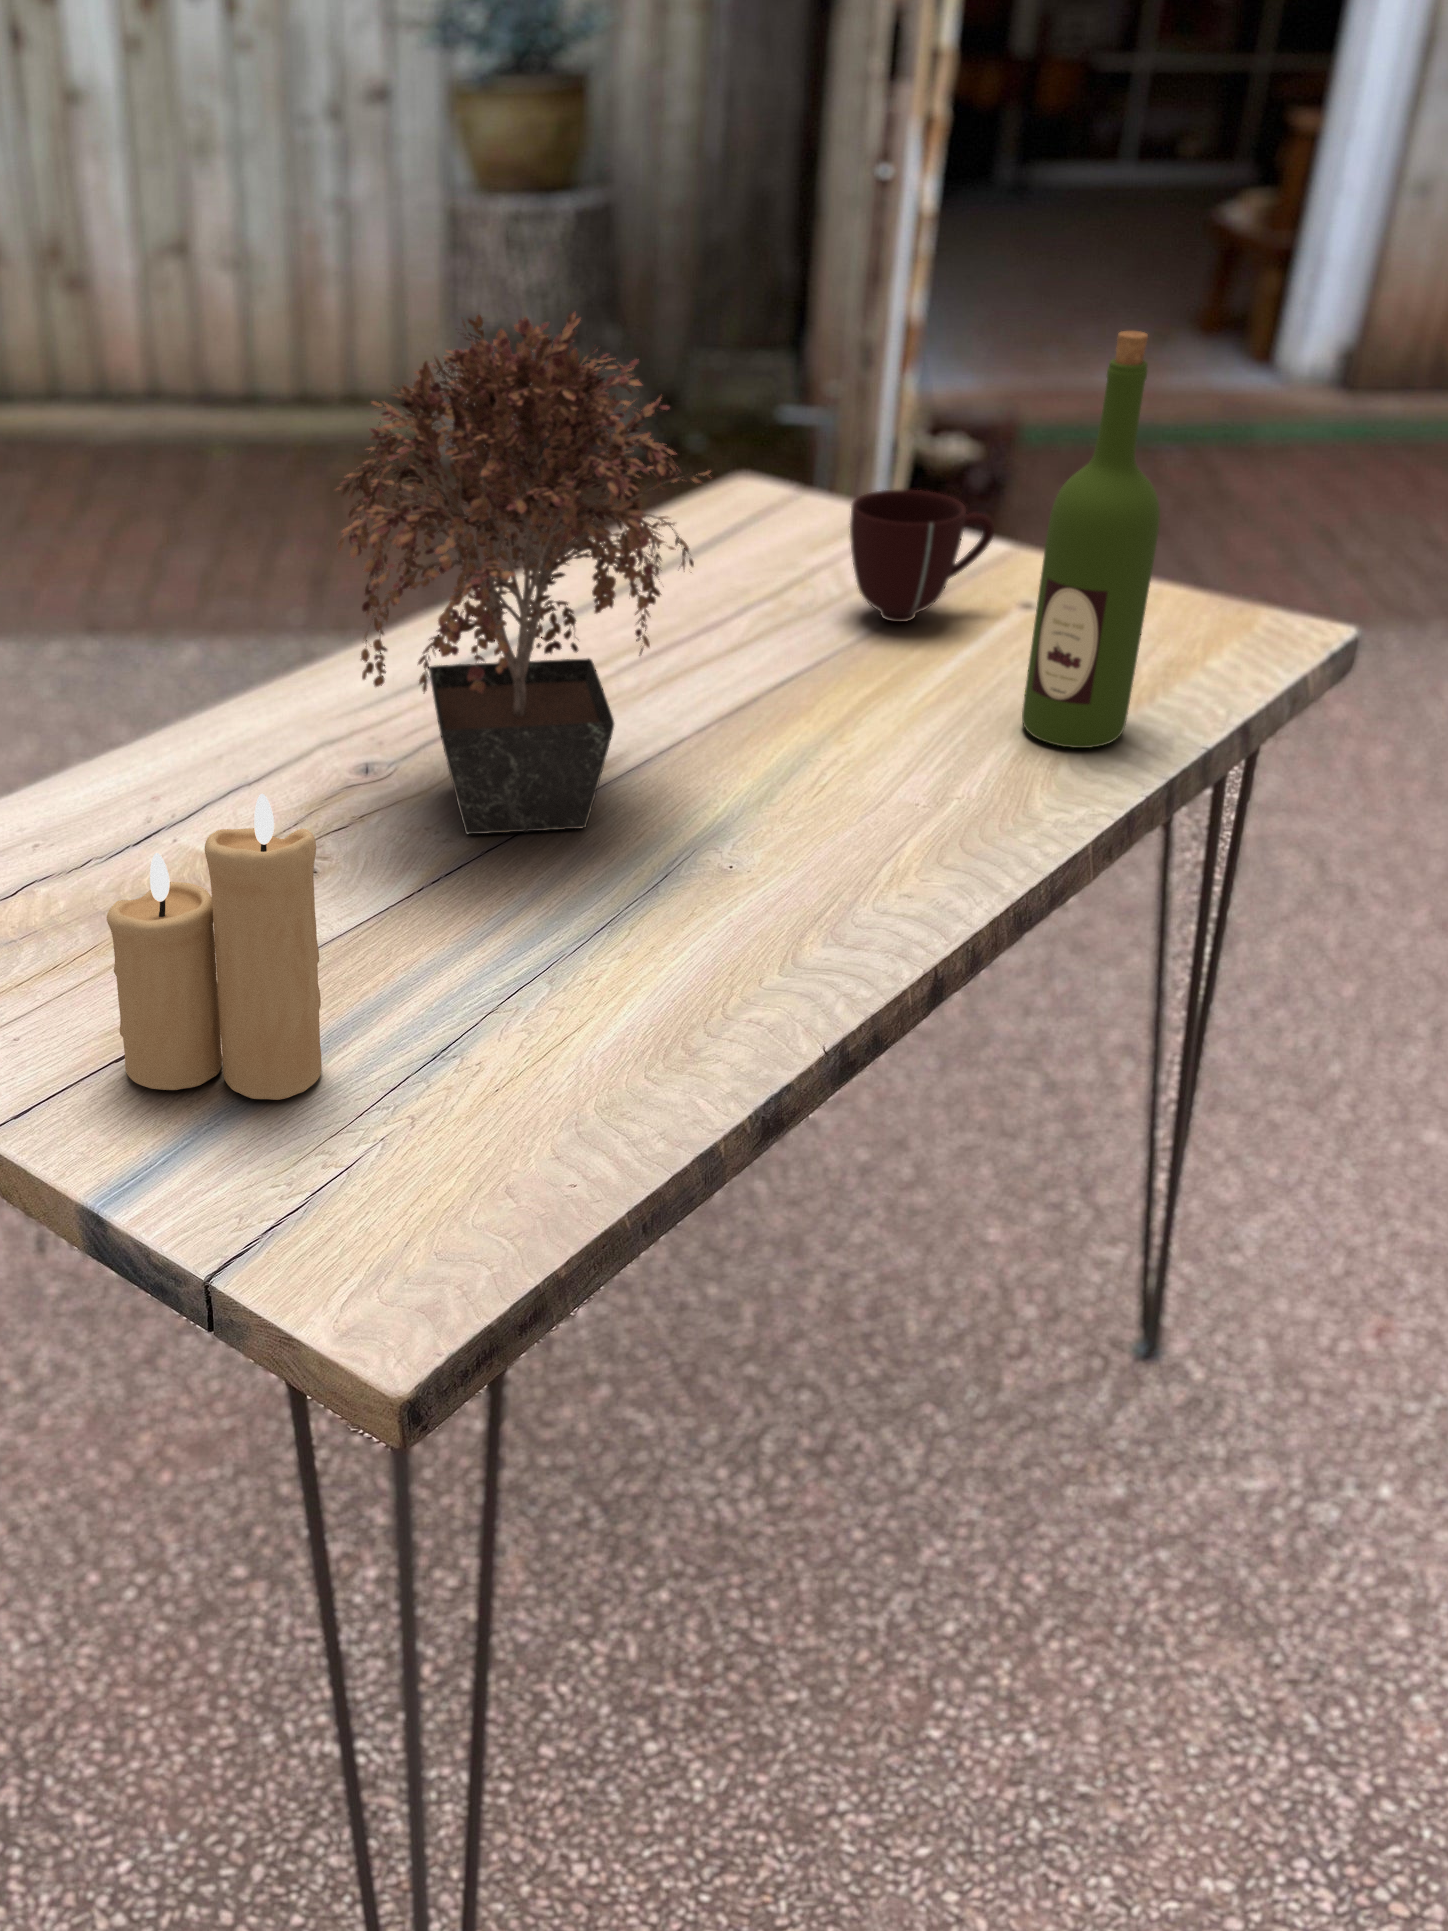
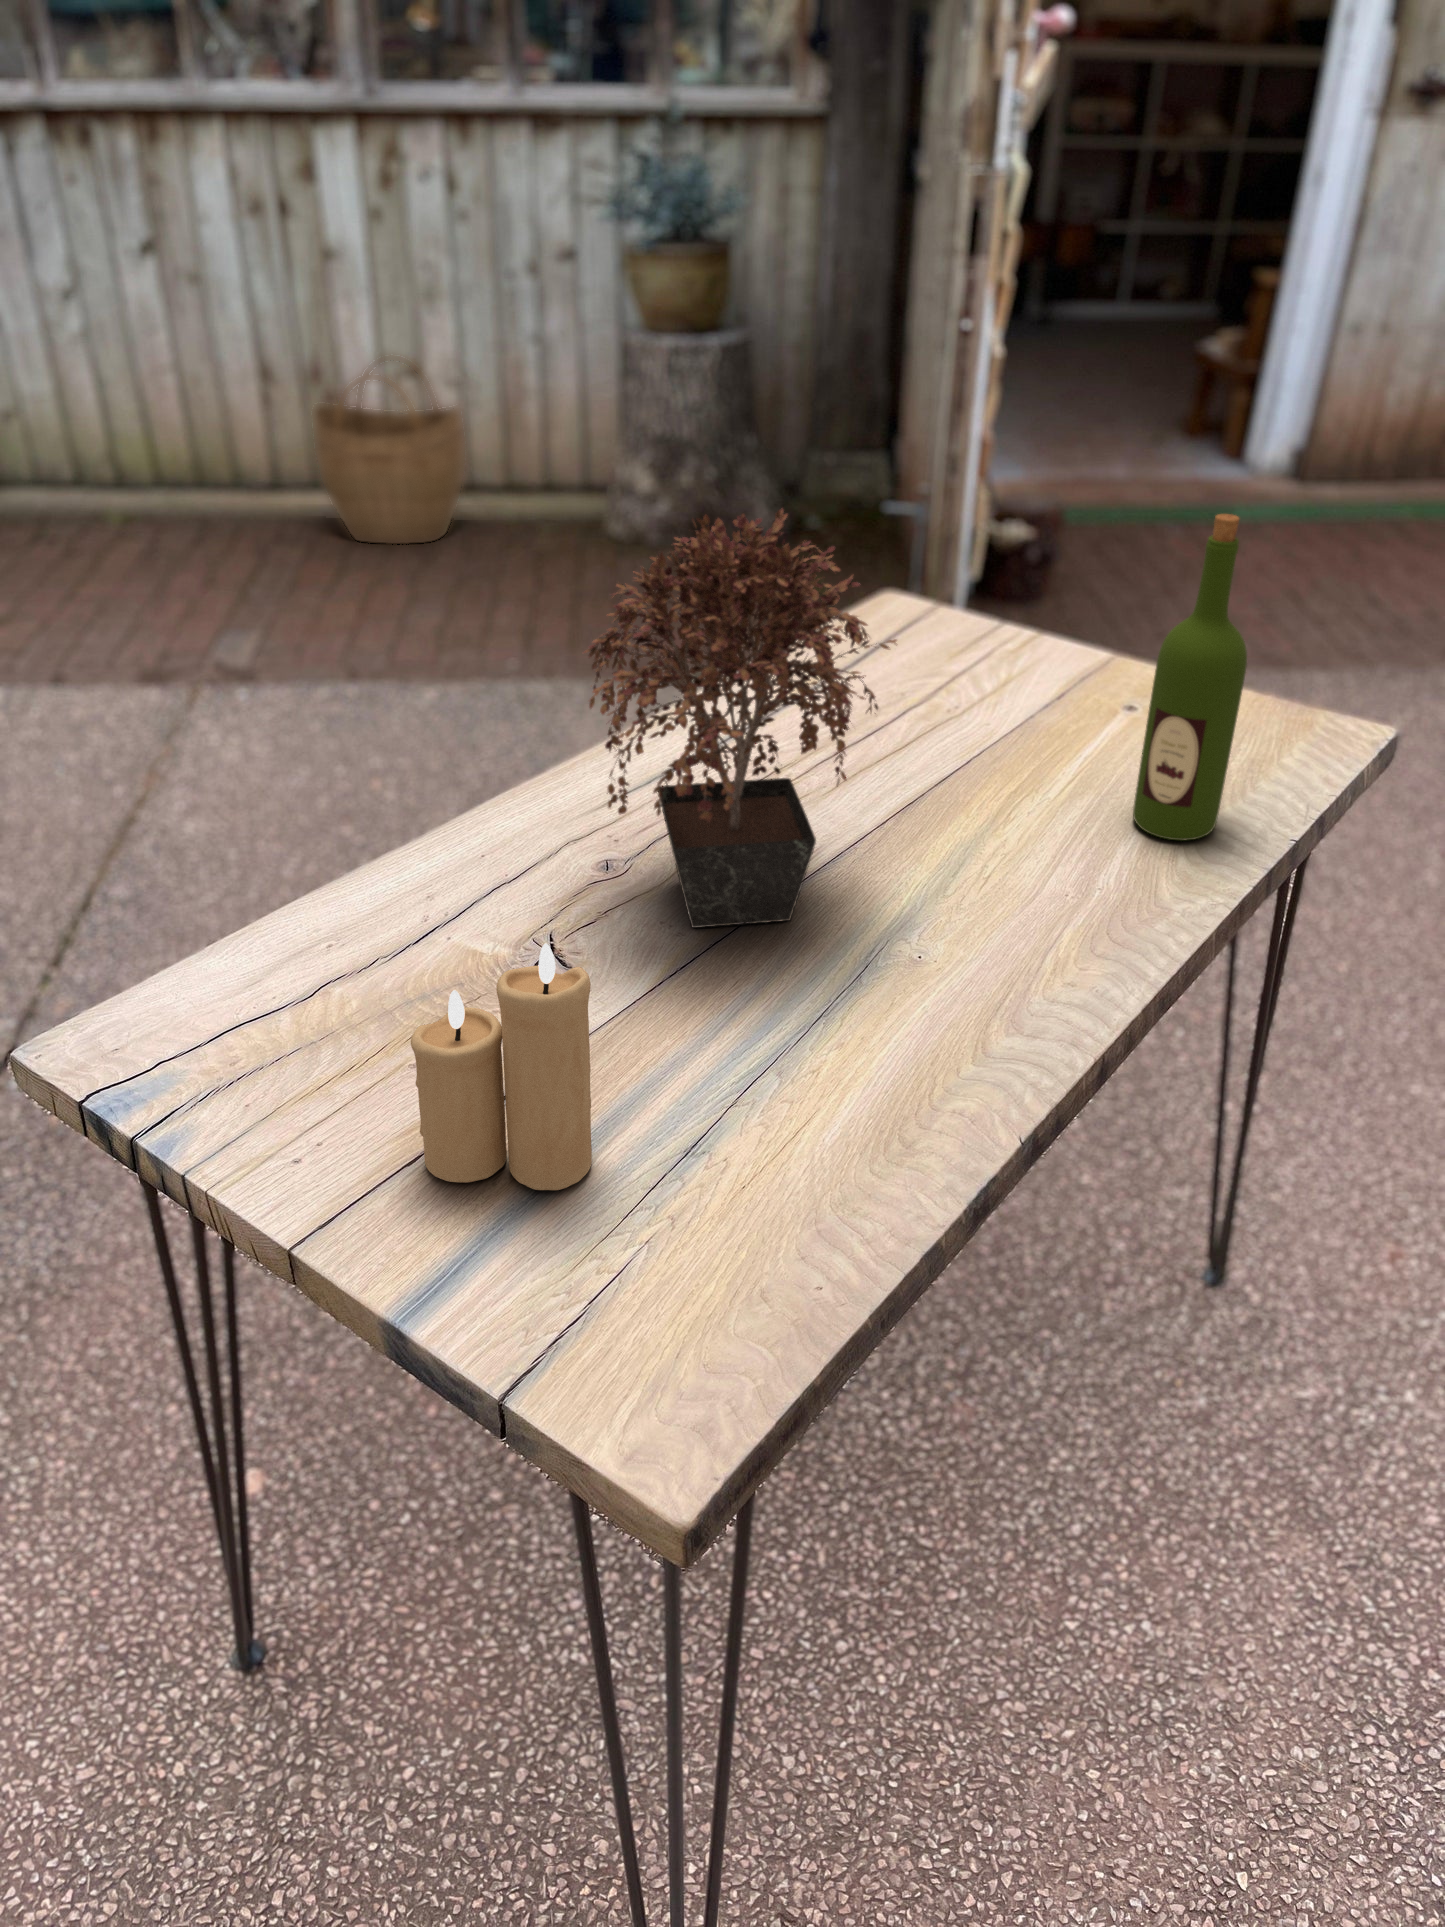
woven basket: none [64,226,256,466] -> present [312,370,465,544]
mug: present [850,490,994,622] -> none [984,619,1098,725]

